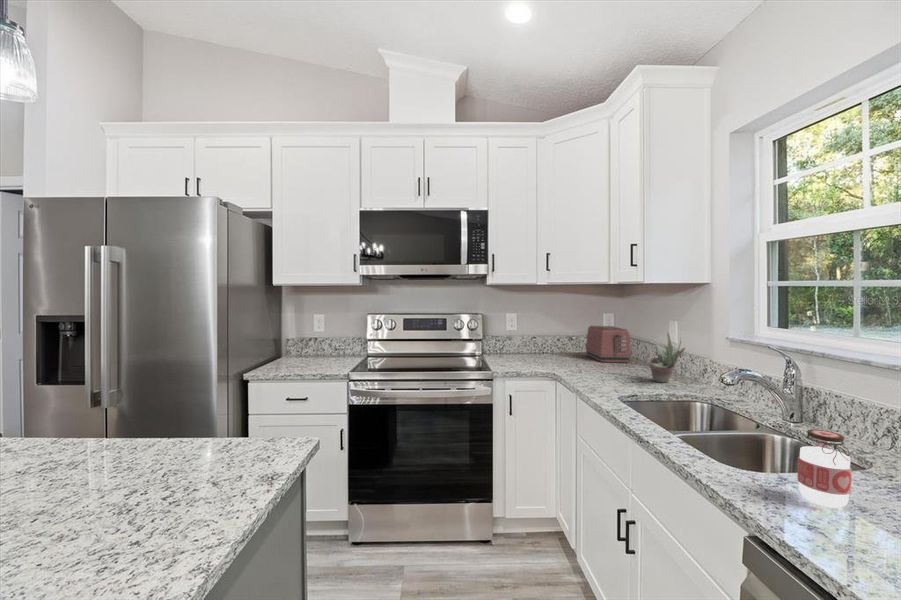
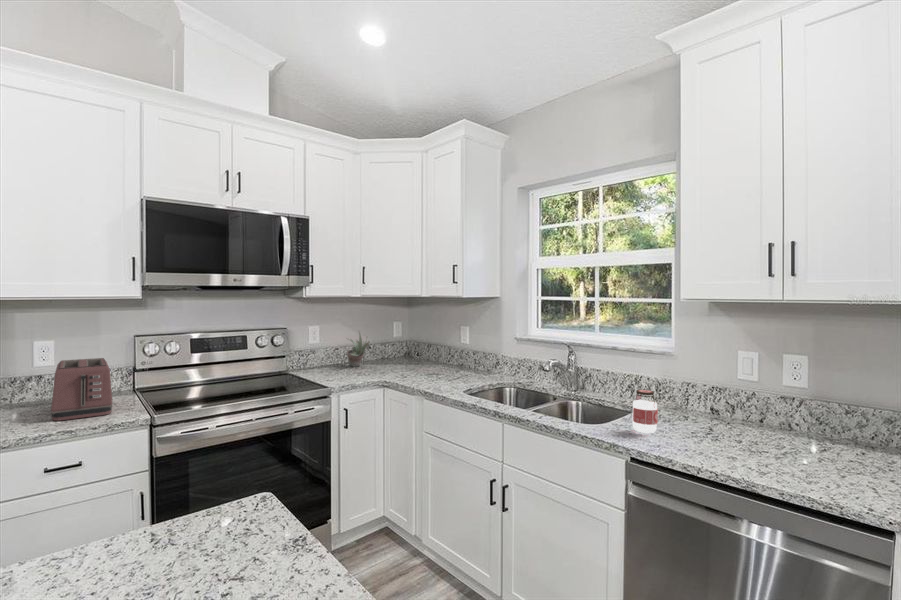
toaster: present [586,326,631,362] -> present [51,358,112,421]
succulent plant: present [649,333,685,383] -> present [347,332,369,367]

